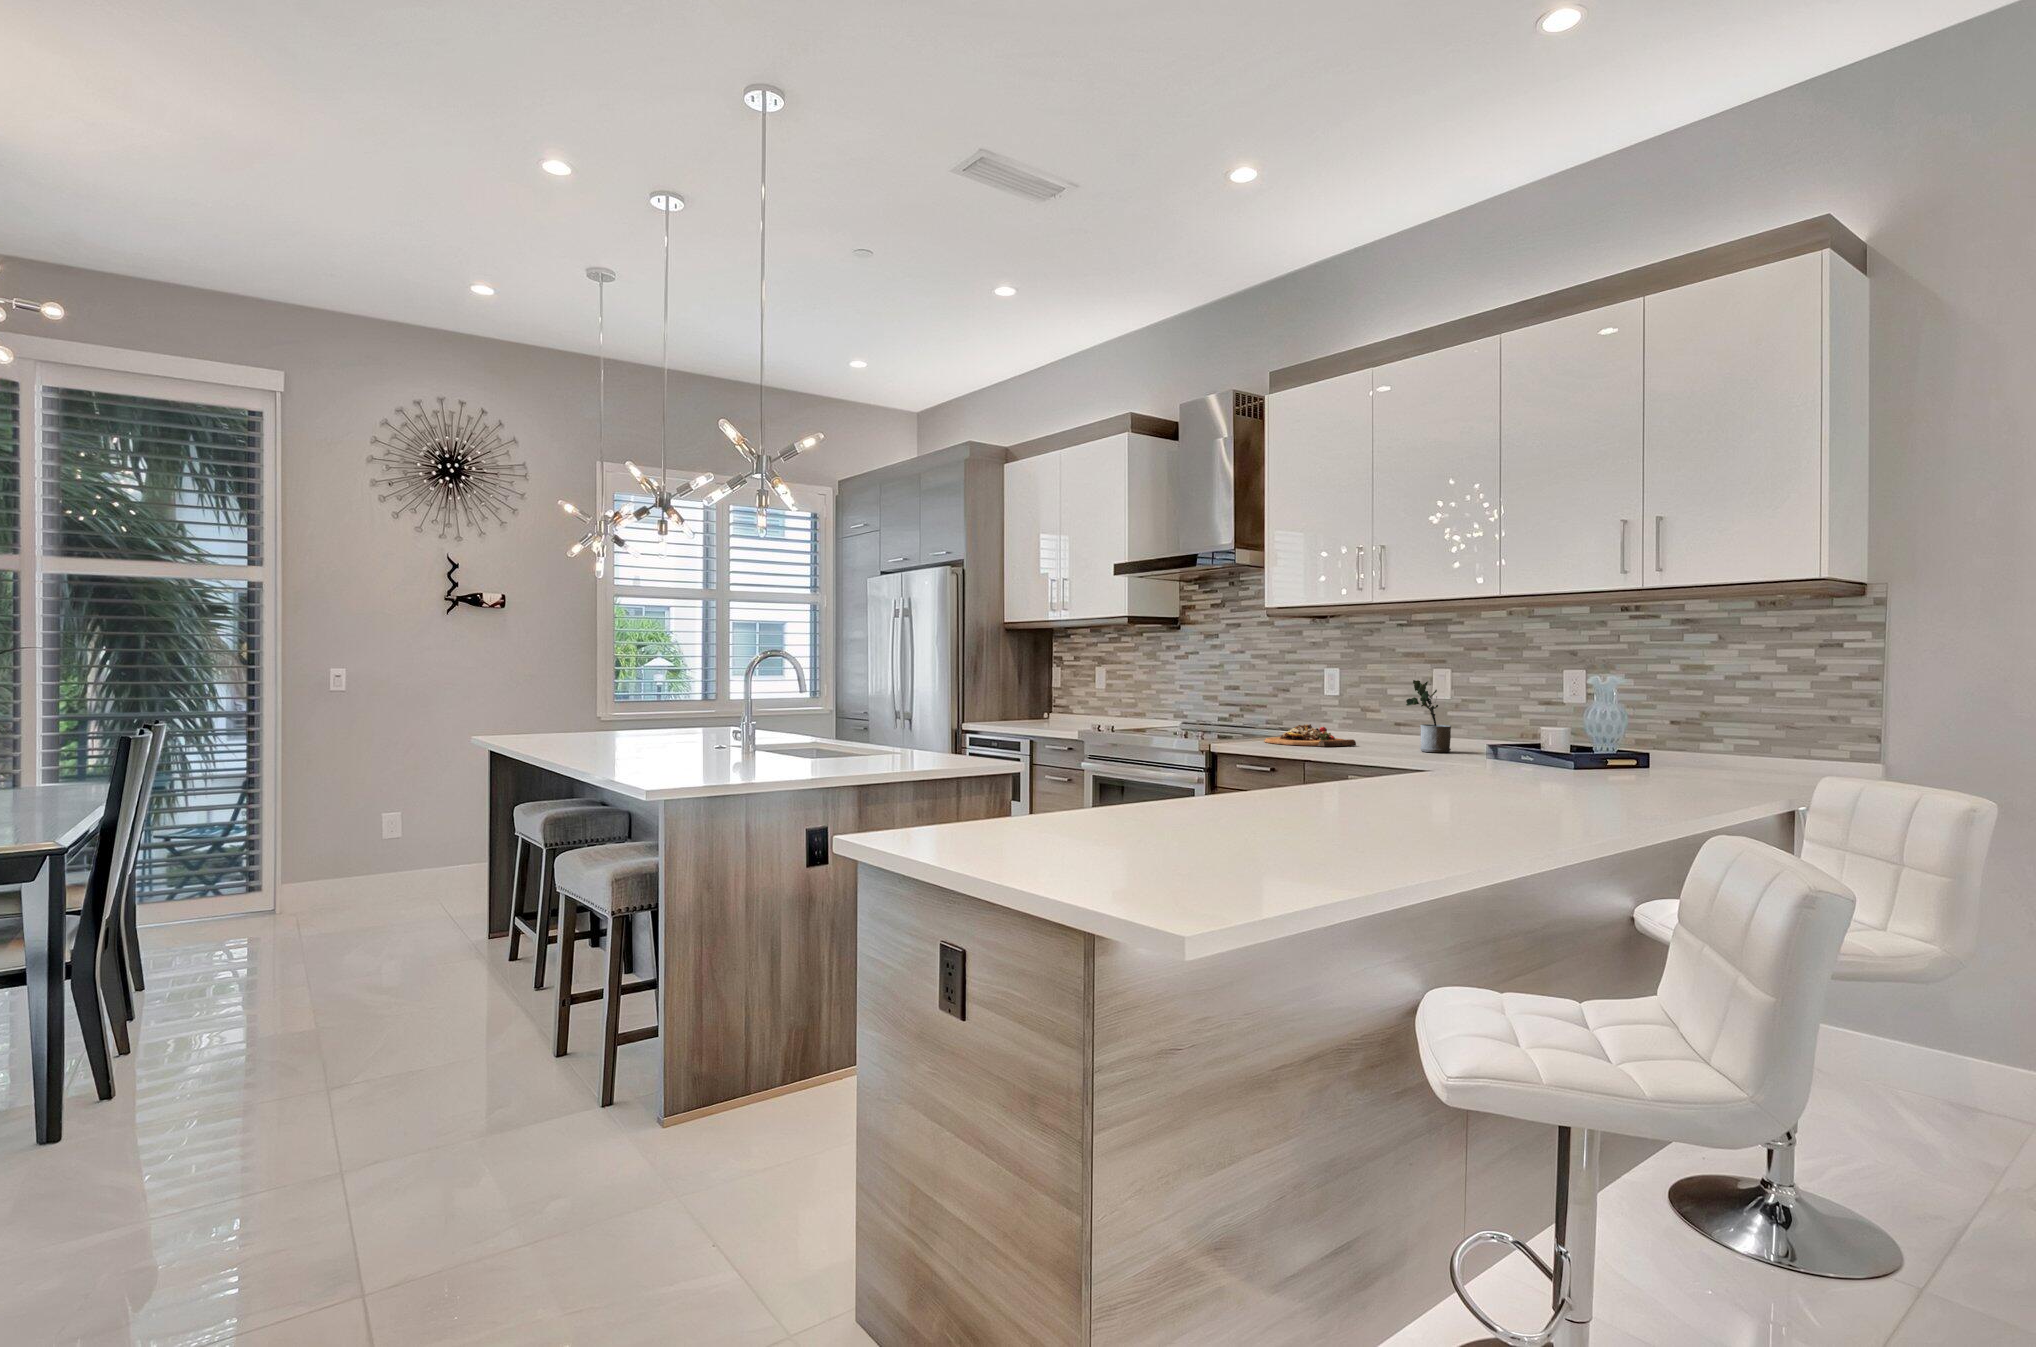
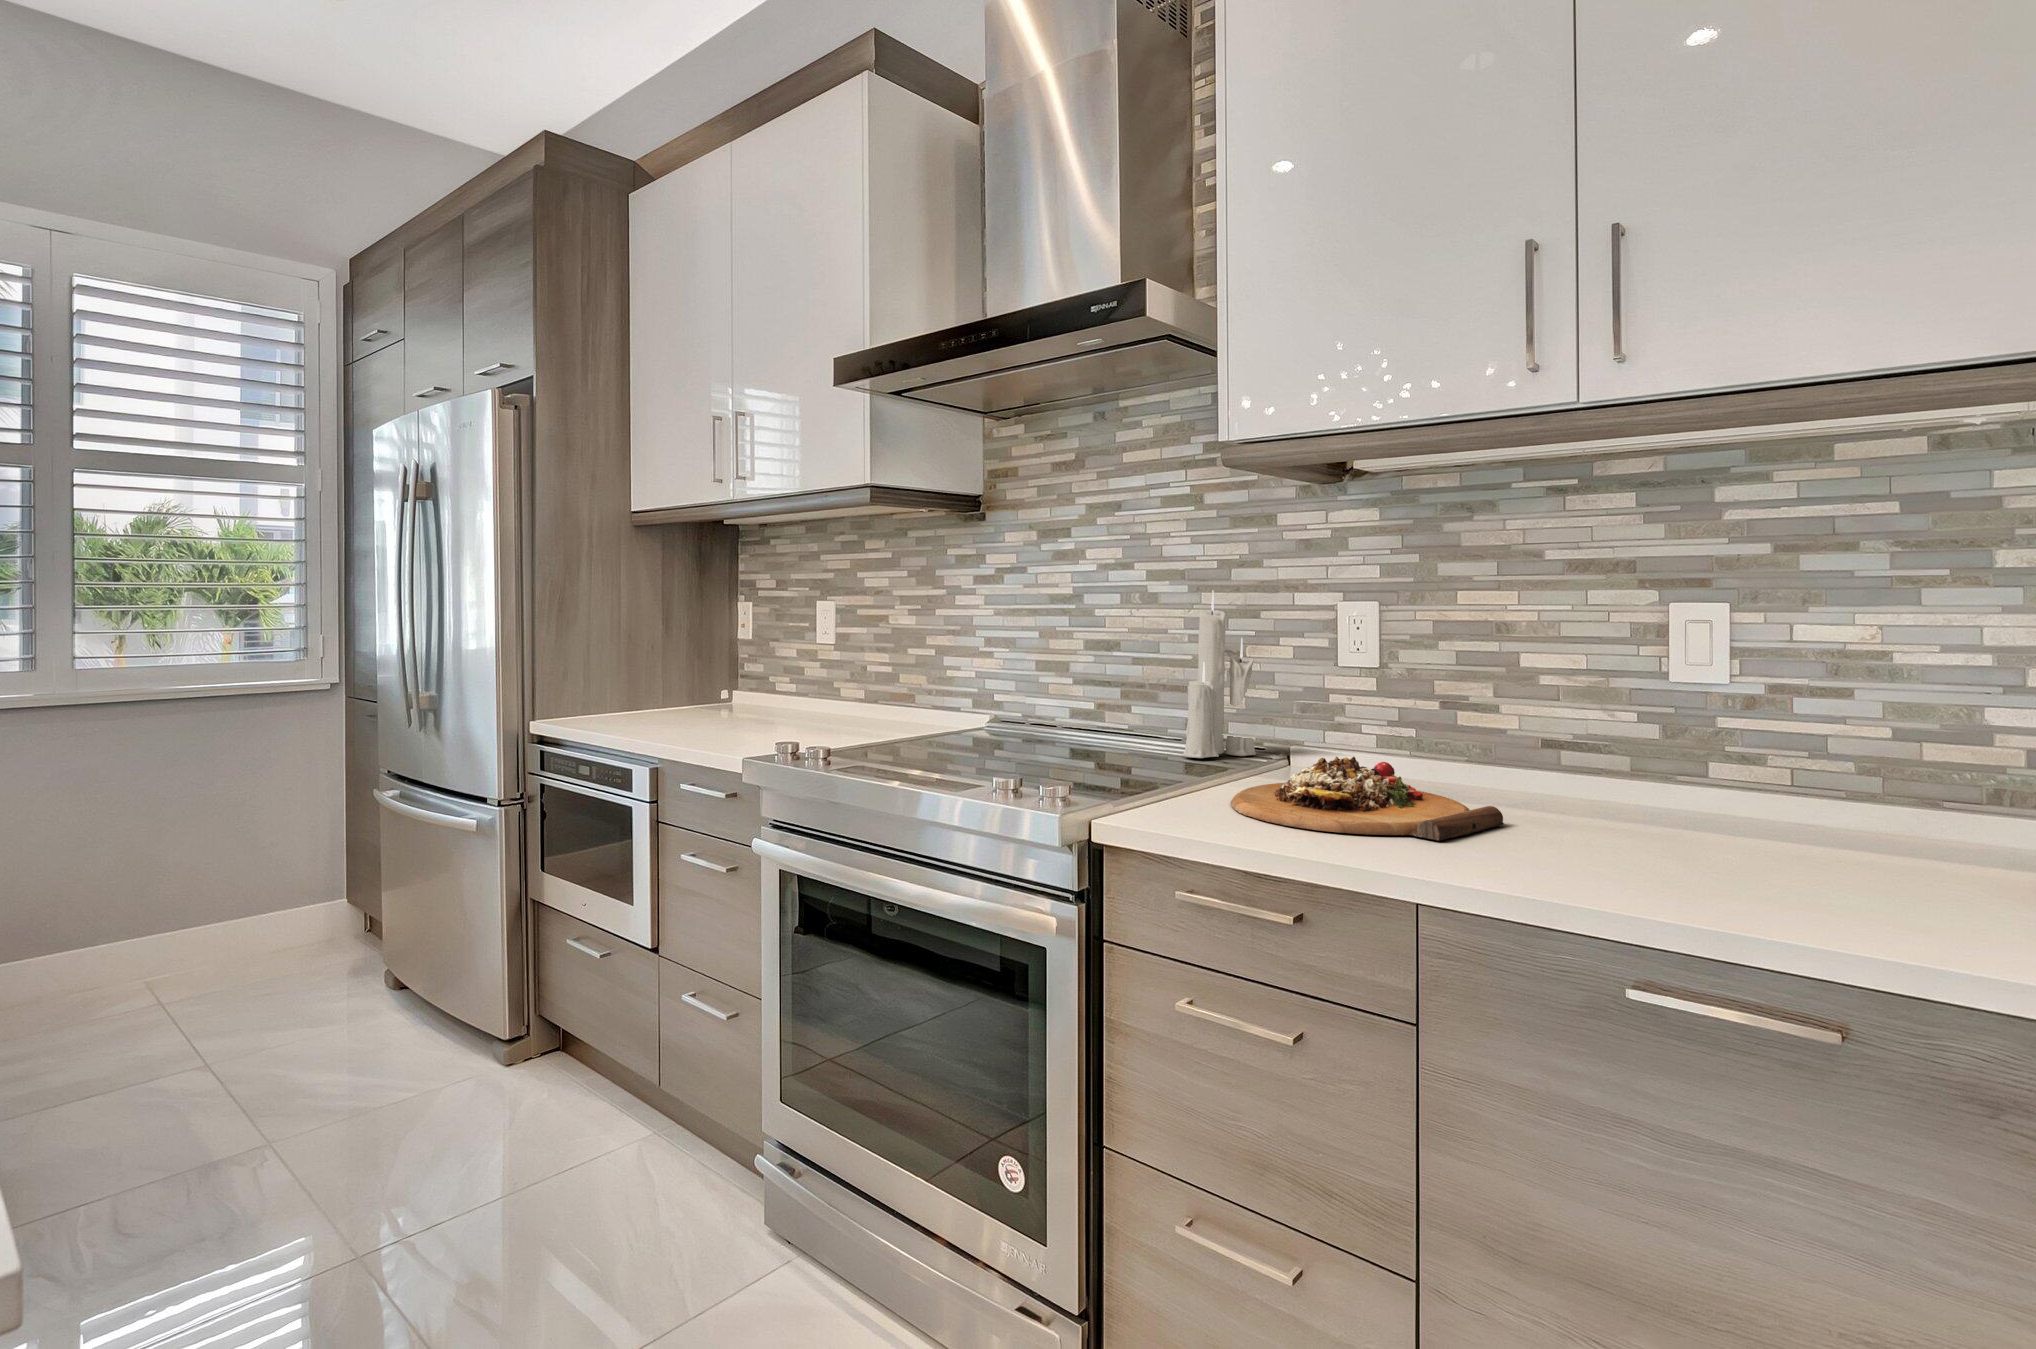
candle: none [1262,659,1296,734] -> present [1183,591,1256,758]
potted plant: present [1406,680,1451,752] -> none [1719,639,1855,869]

